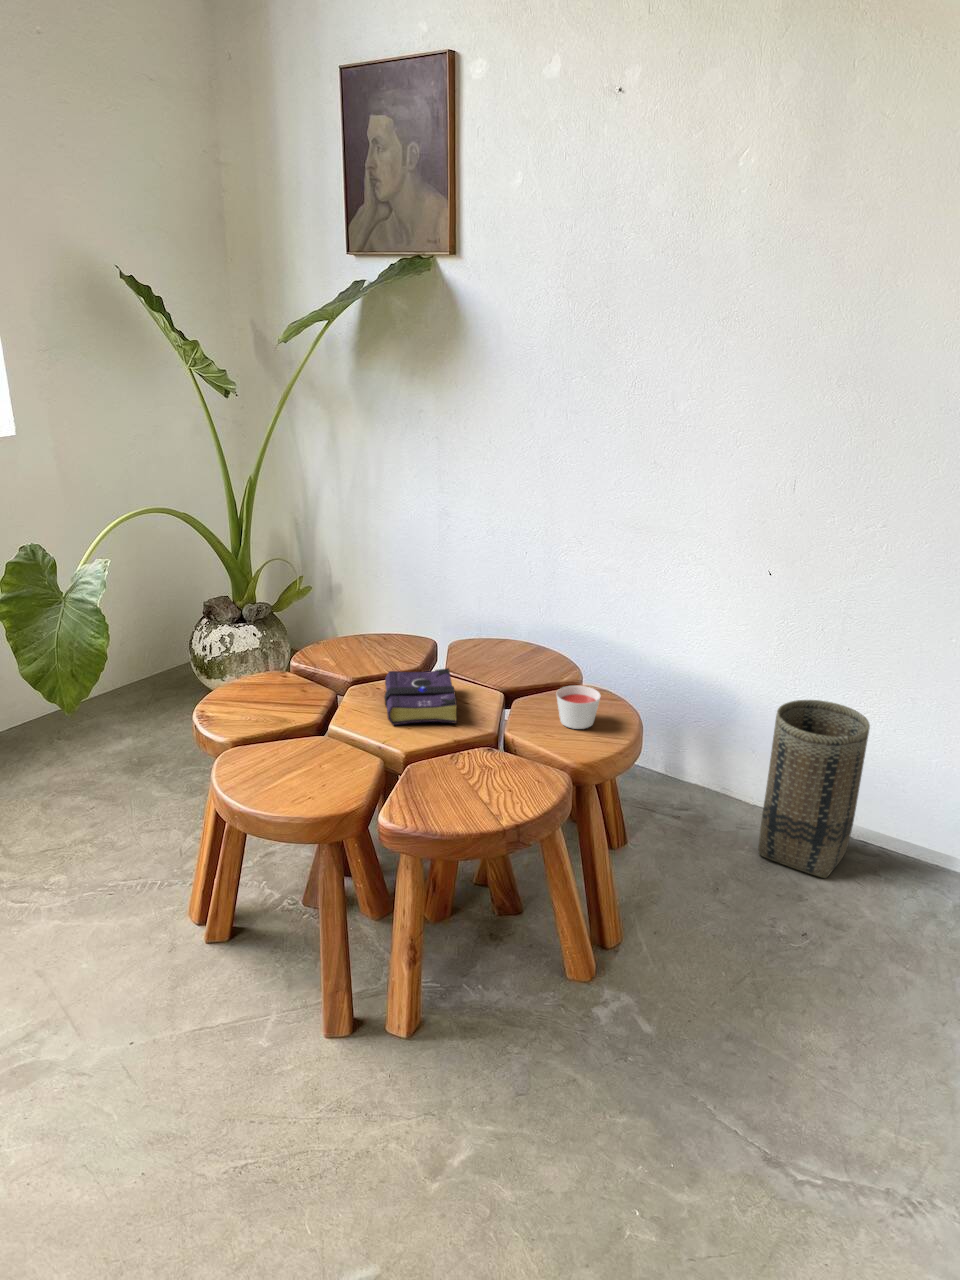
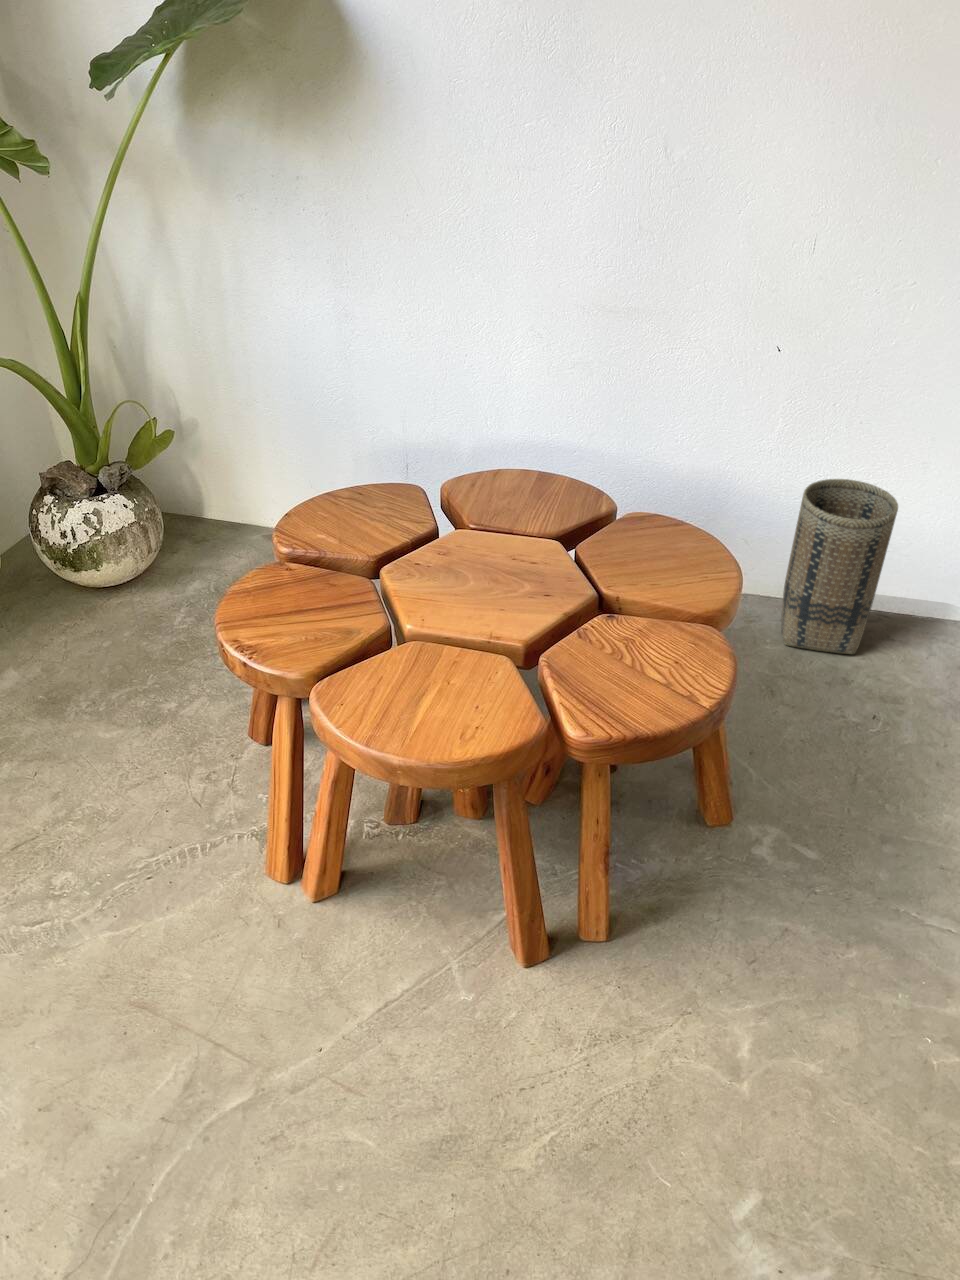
book: present [384,668,457,725] -> none [428,523,549,610]
candle: present [556,686,600,729] -> none [639,518,689,569]

